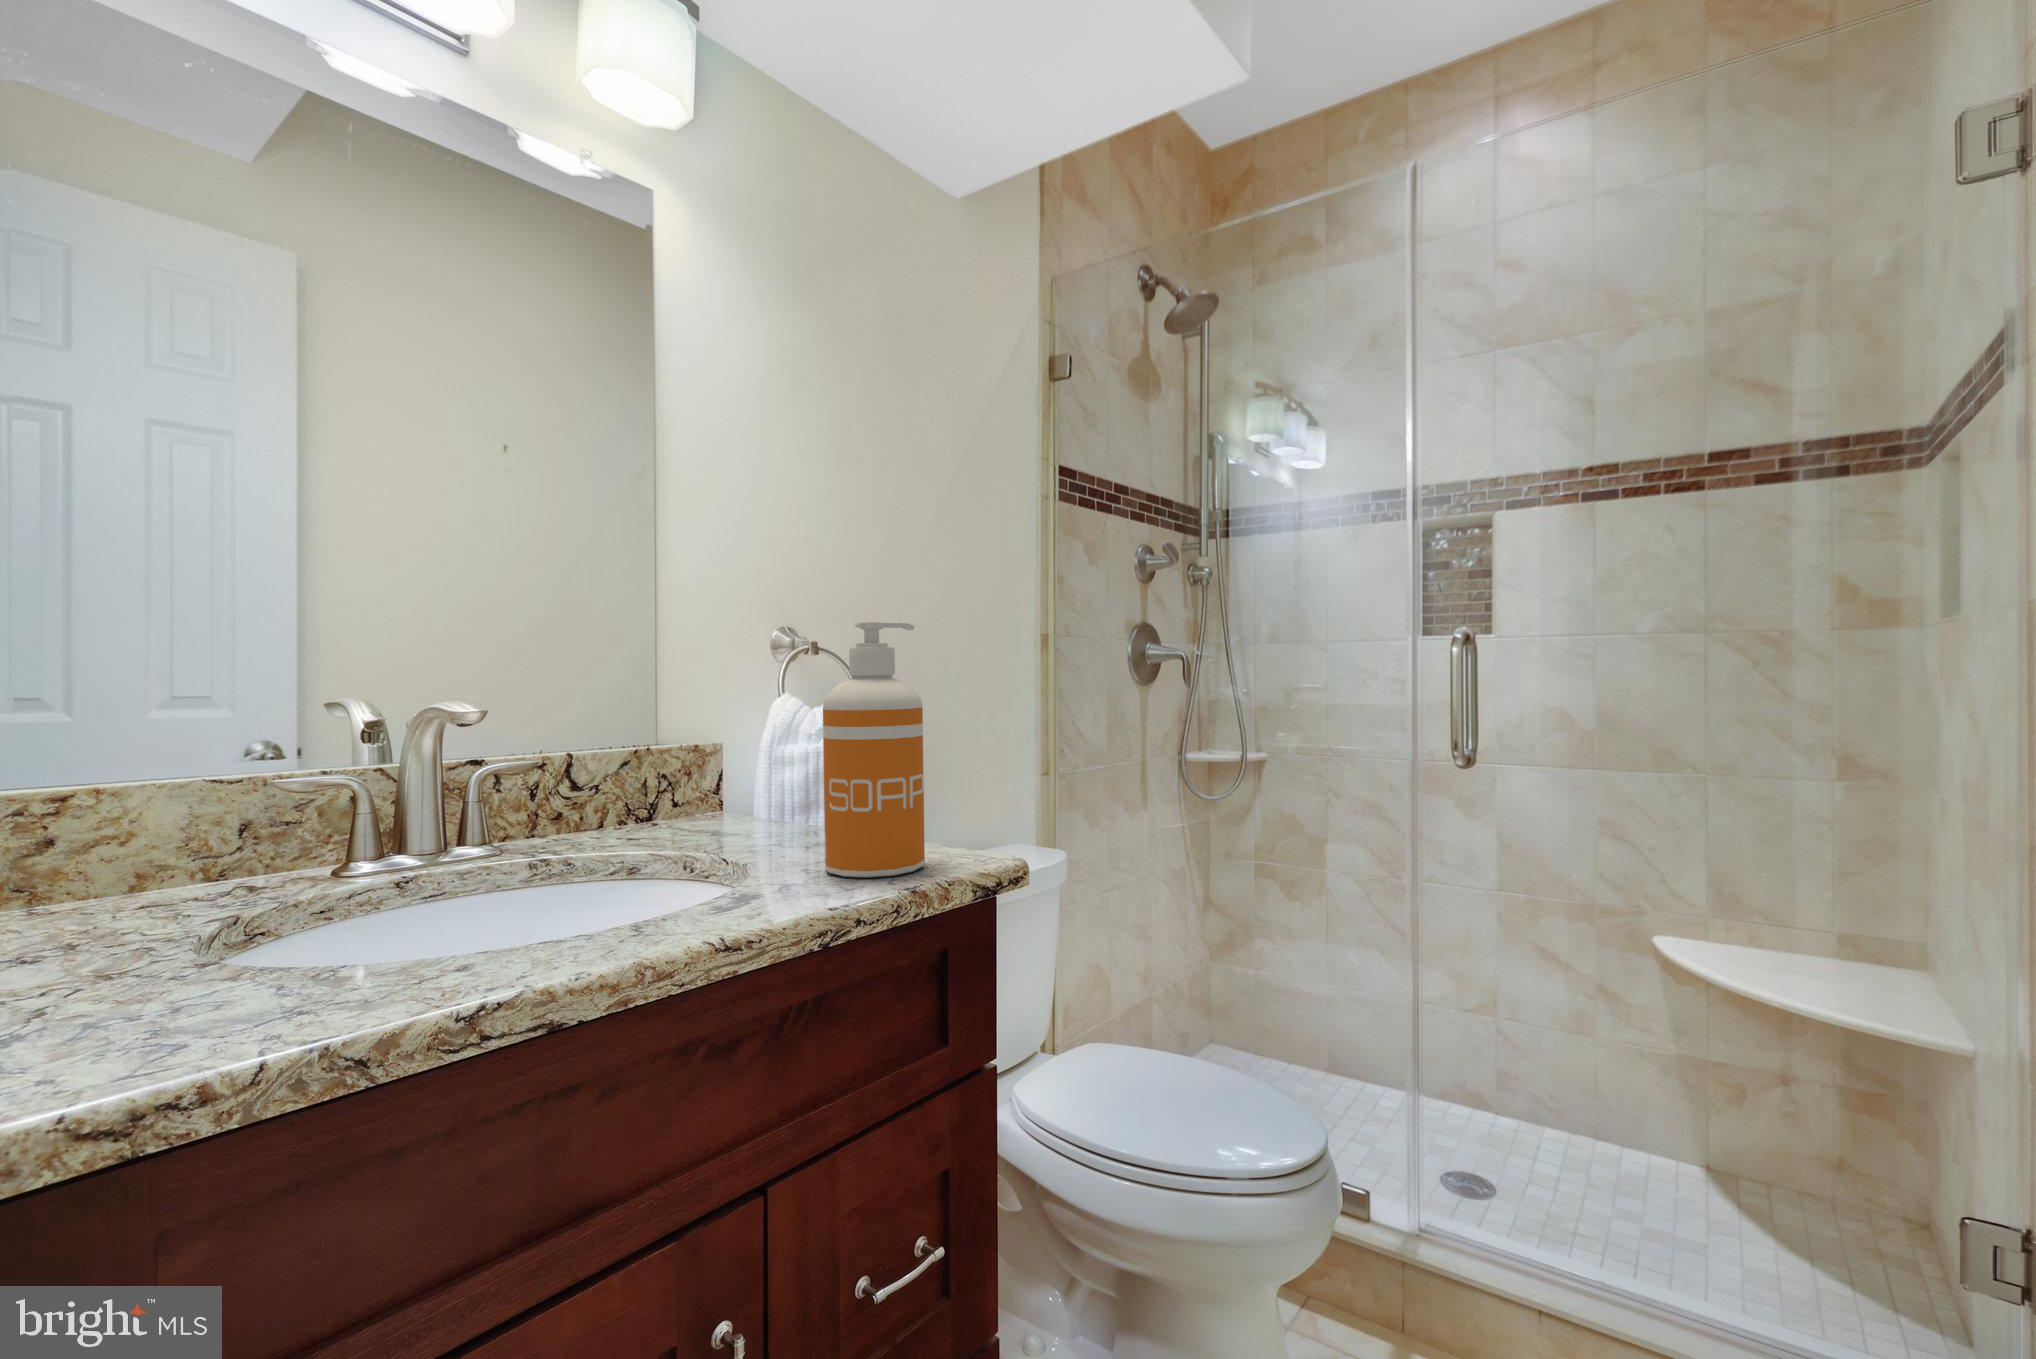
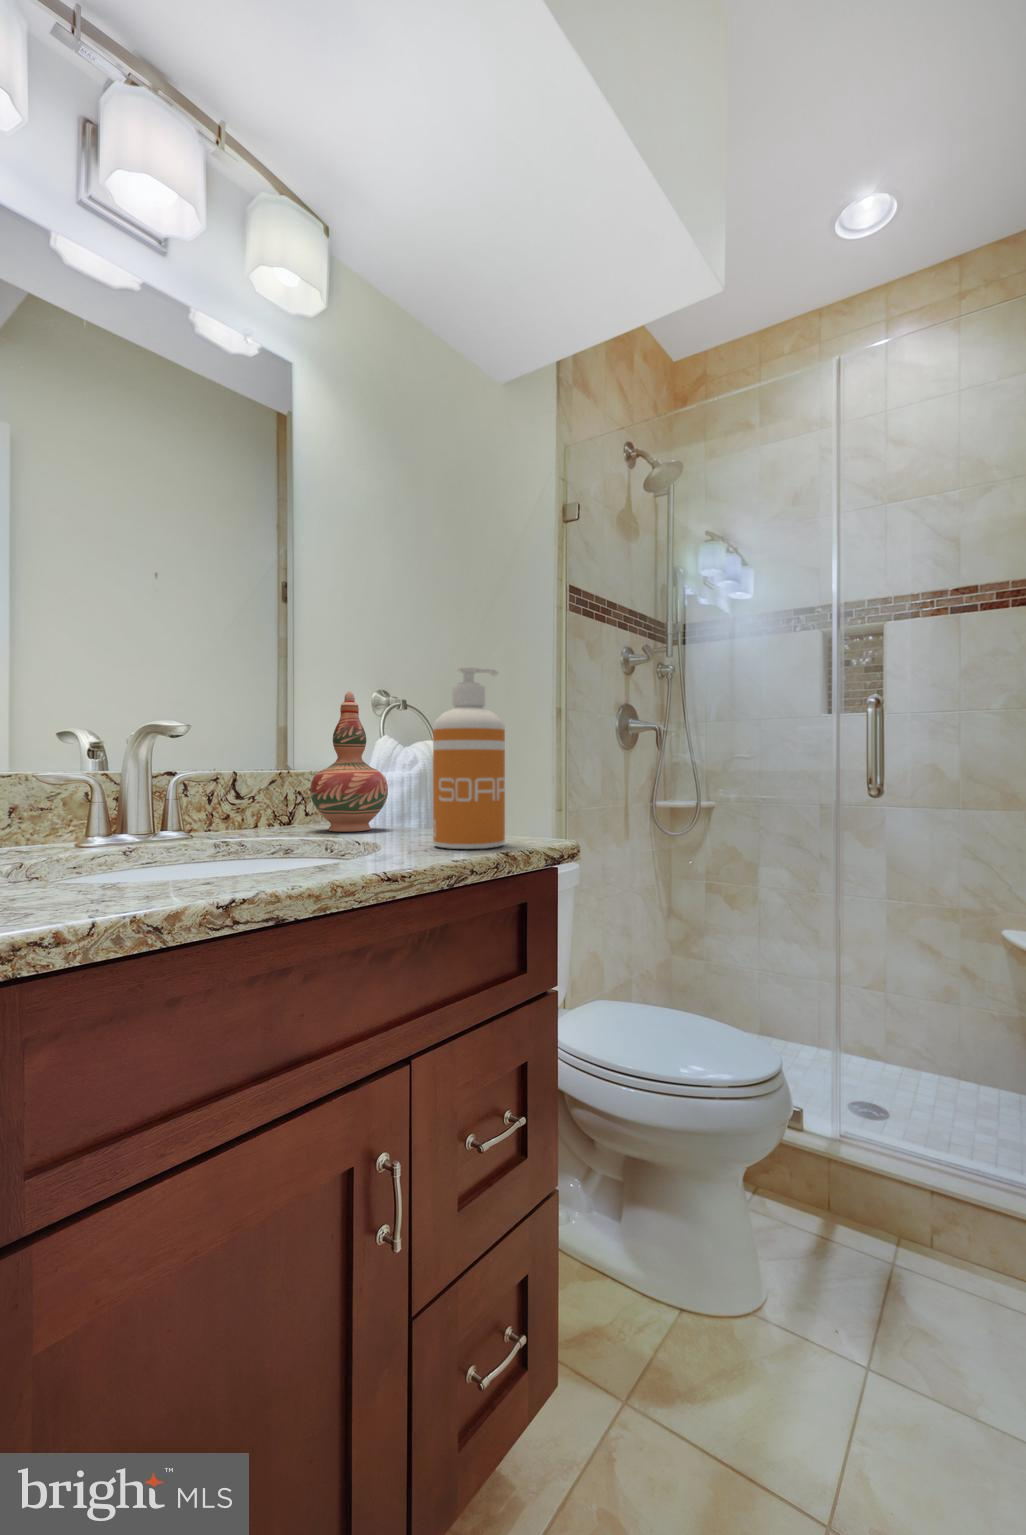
decorative vase: none [675,639,784,834] -> present [310,691,388,832]

